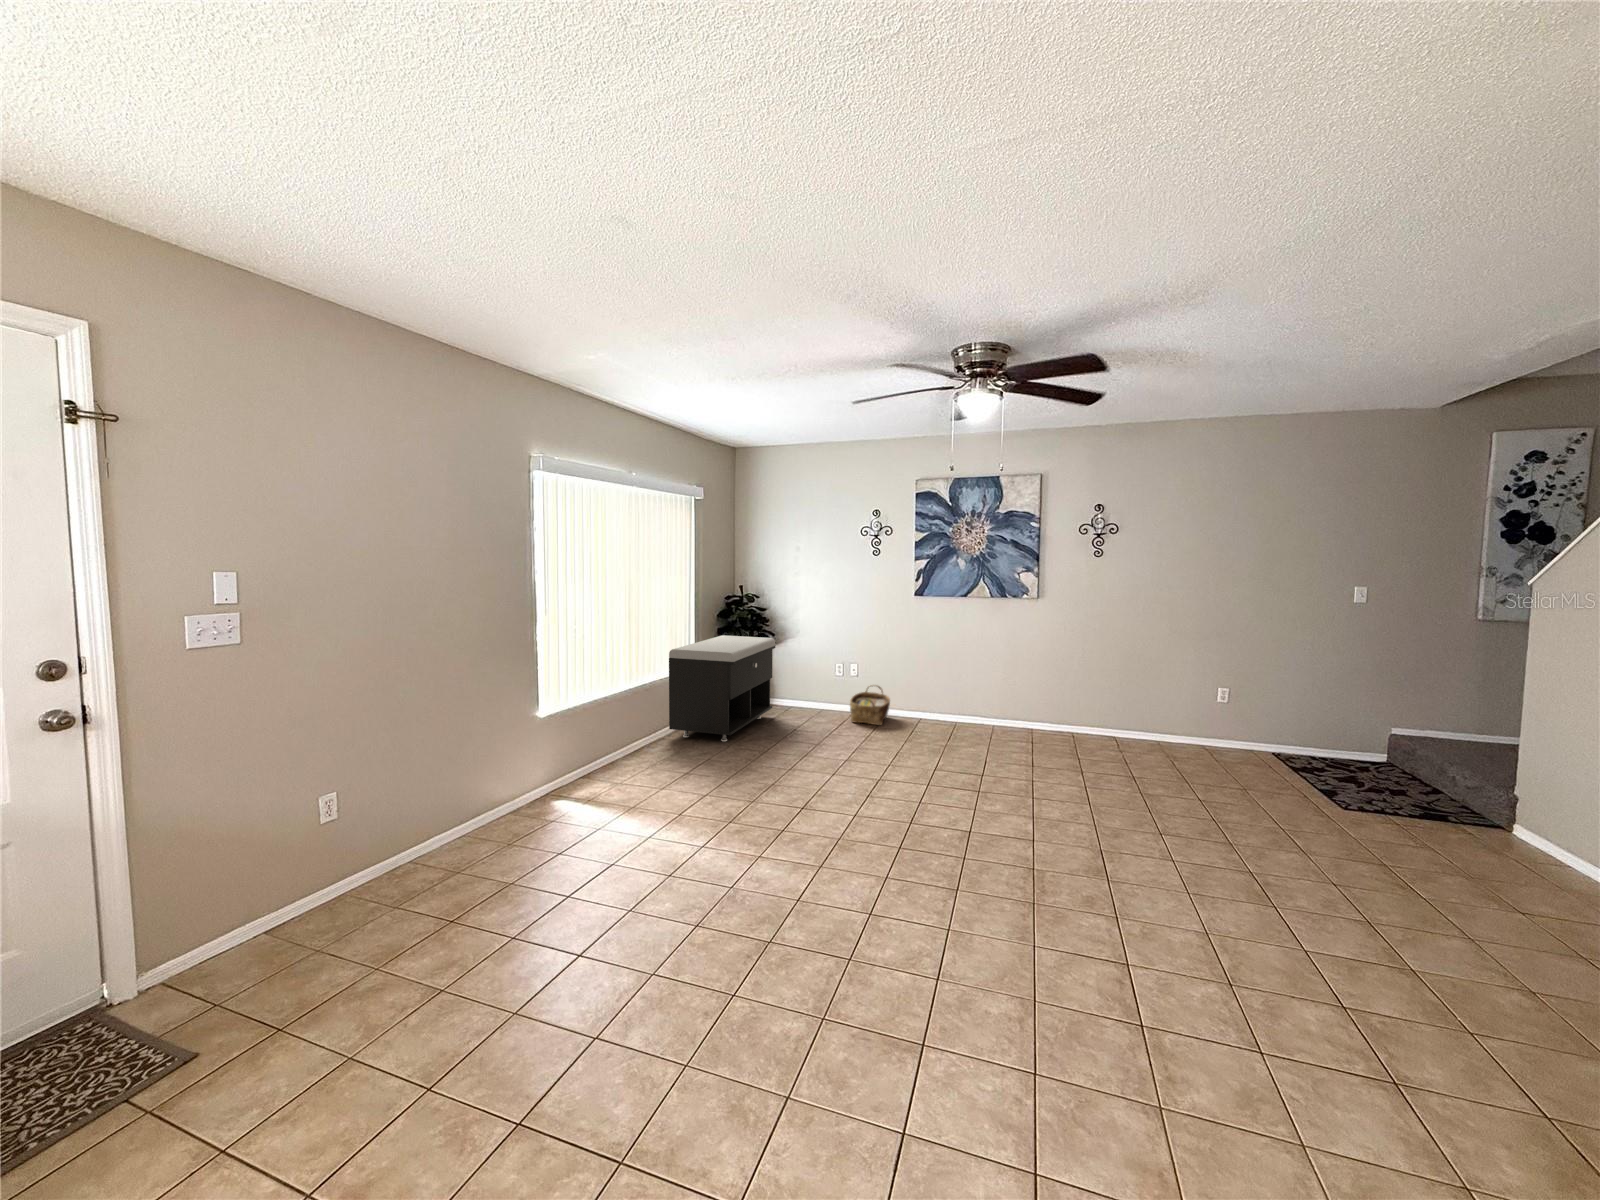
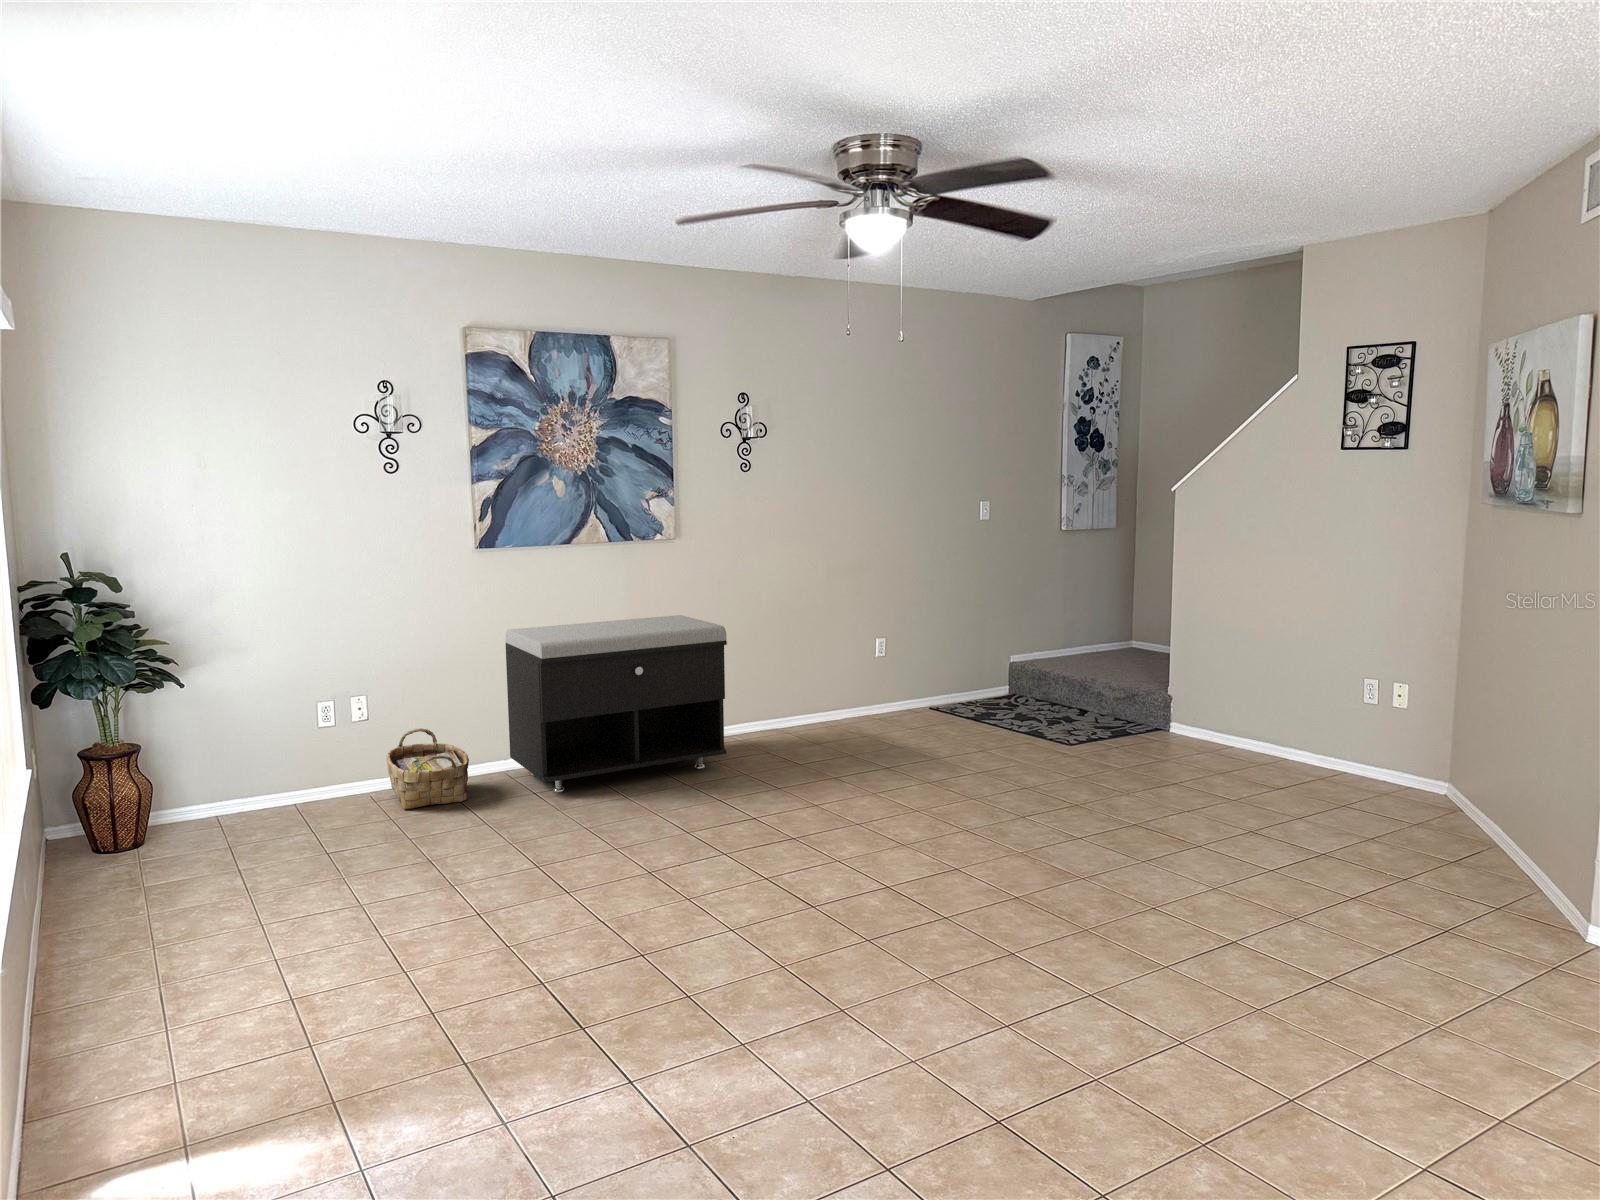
storage bench: present [669,635,775,742] -> present [505,615,727,793]

